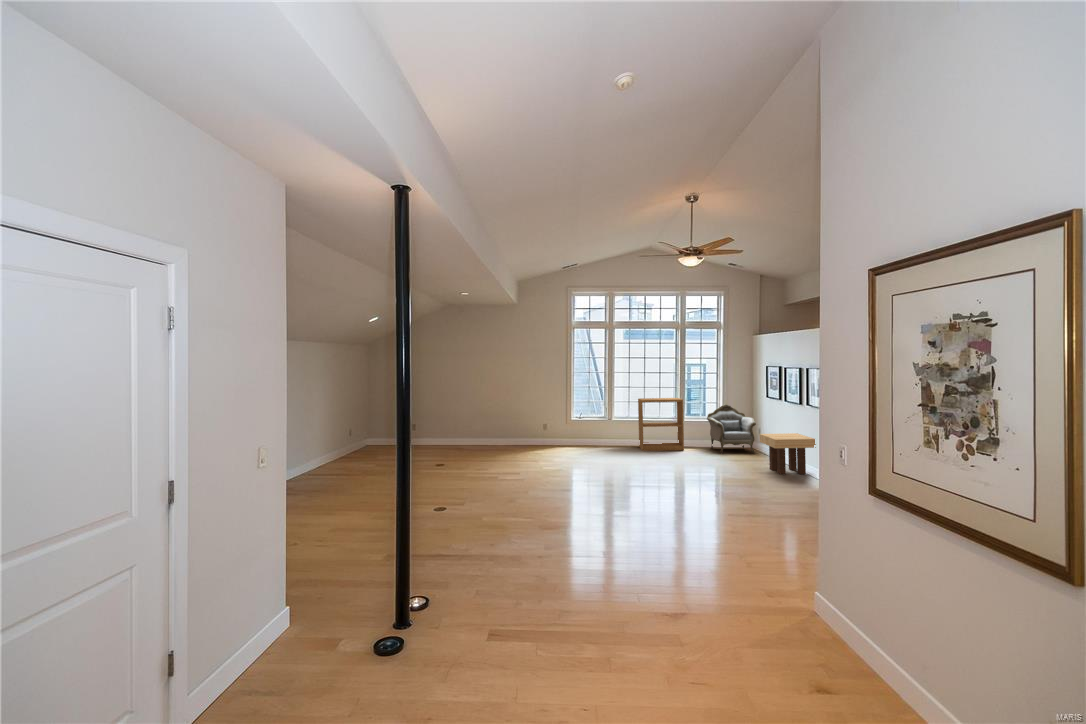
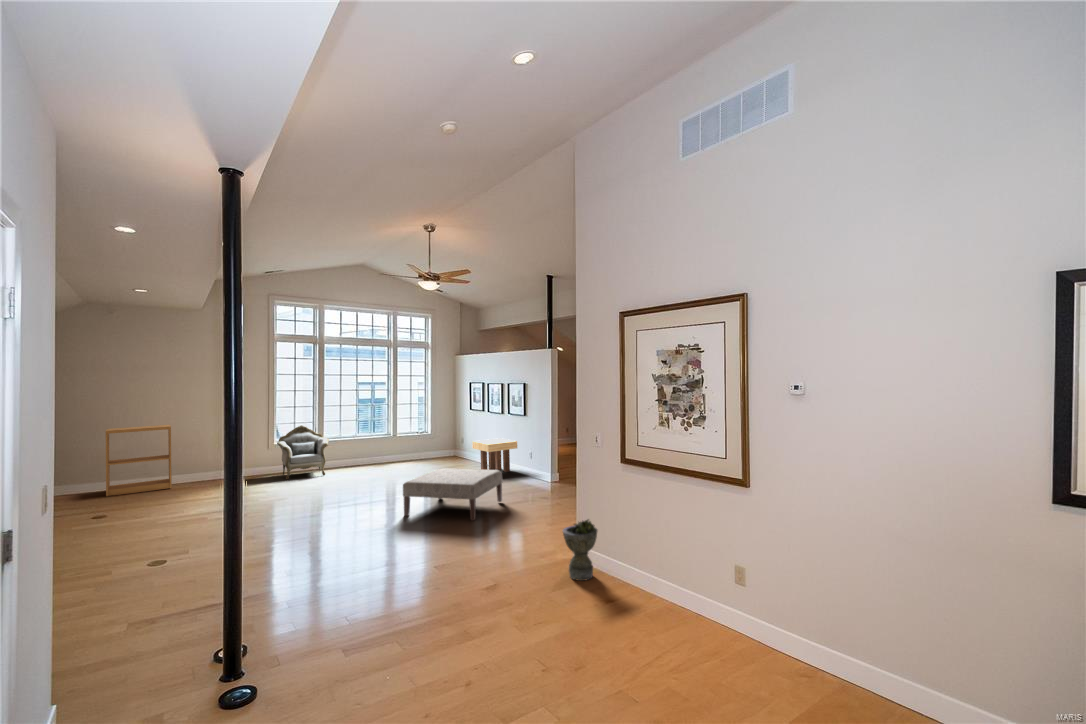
bookshelf: present [638,398,684,451] -> present [106,425,172,496]
armchair: present [707,404,756,453] -> present [277,425,329,480]
ottoman: none [649,461,770,527] -> present [403,468,502,521]
planter: none [783,560,837,645] -> present [563,519,597,581]

